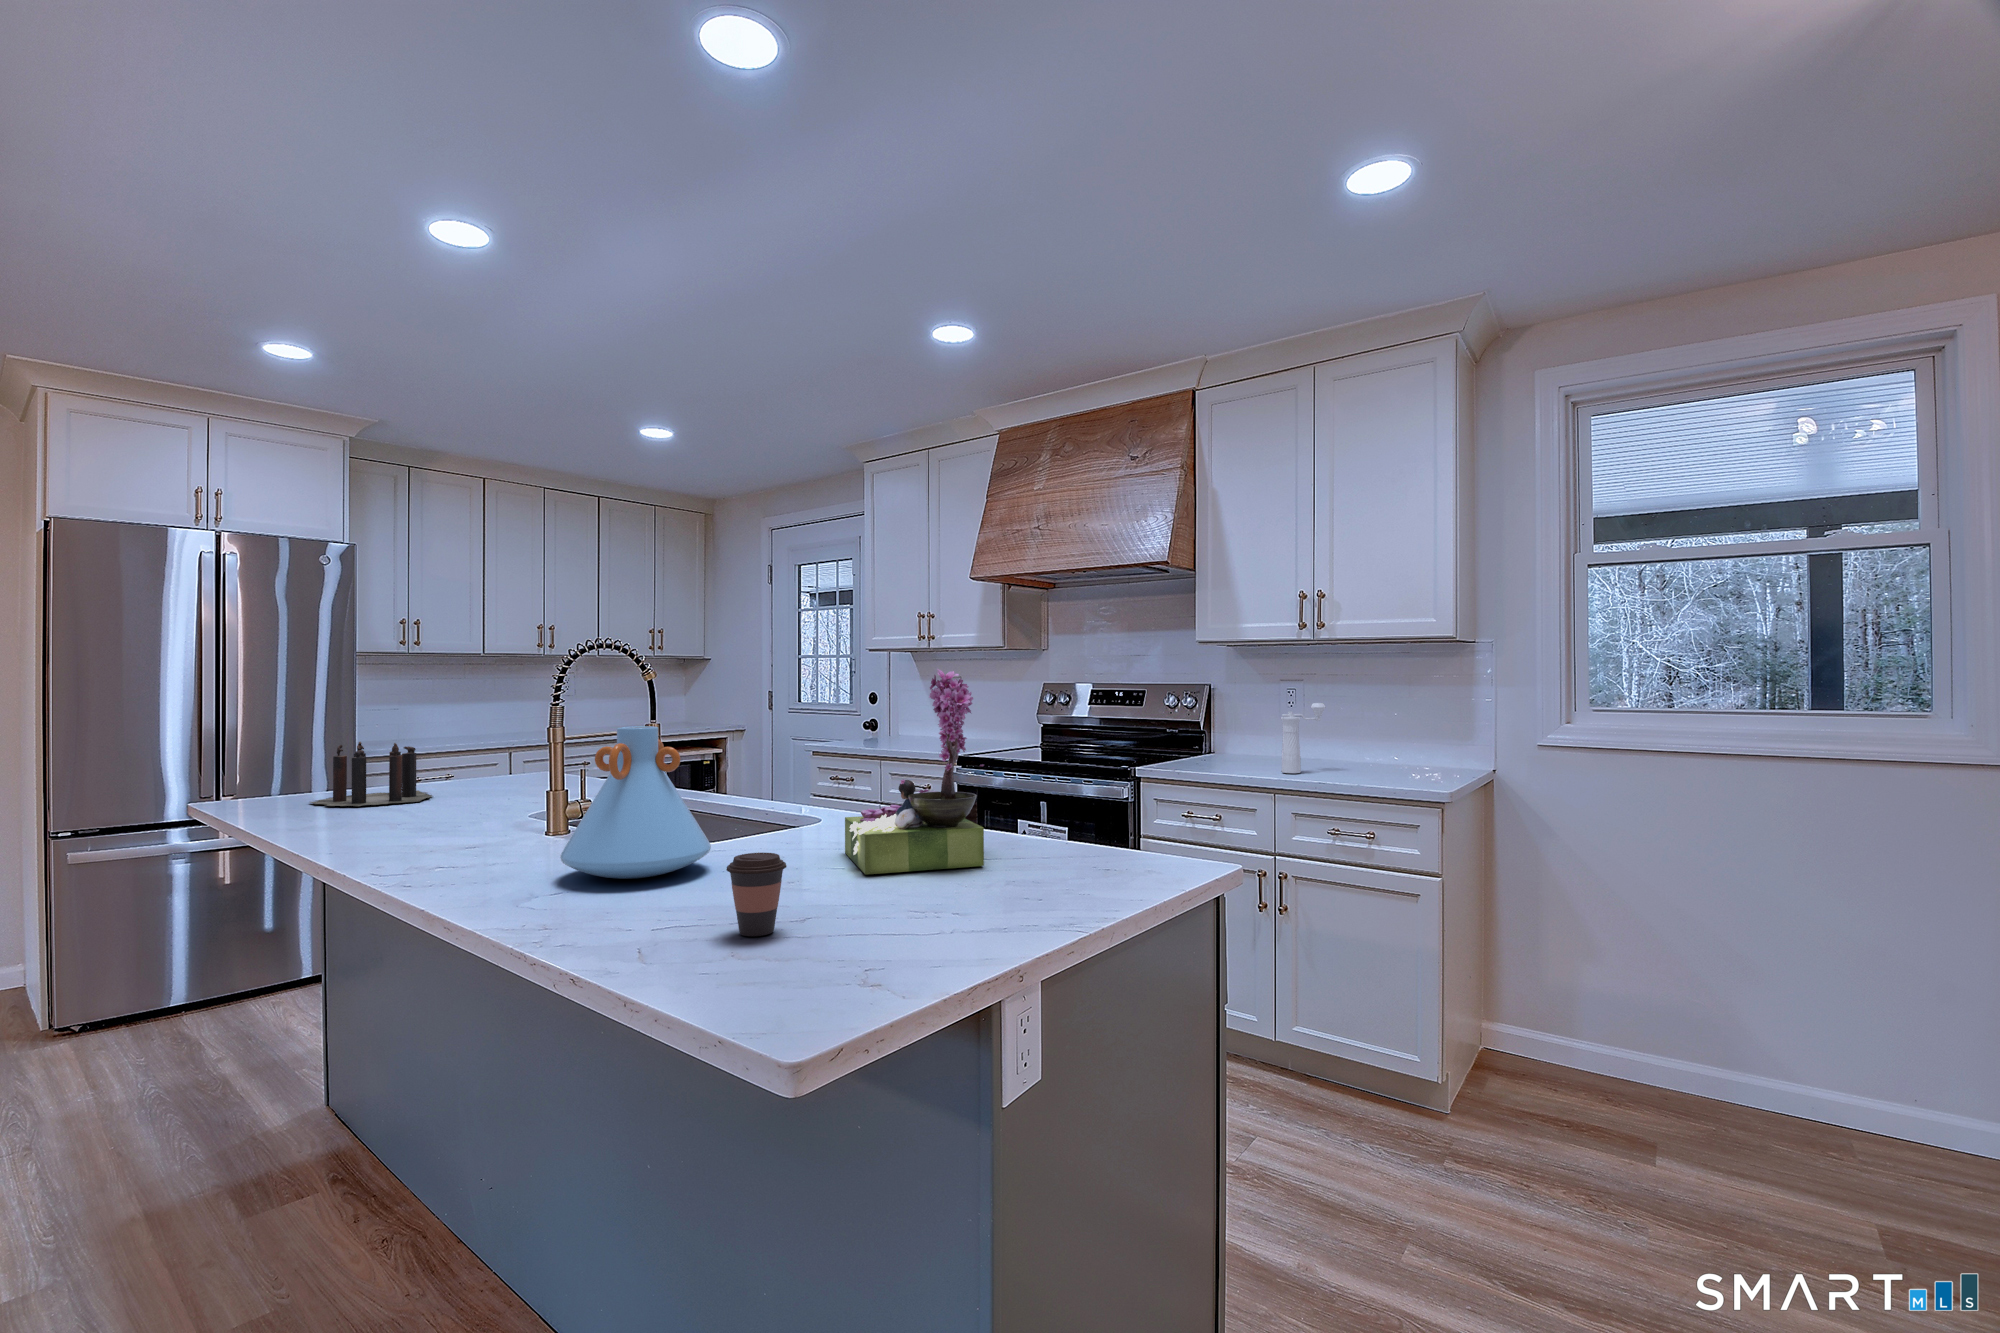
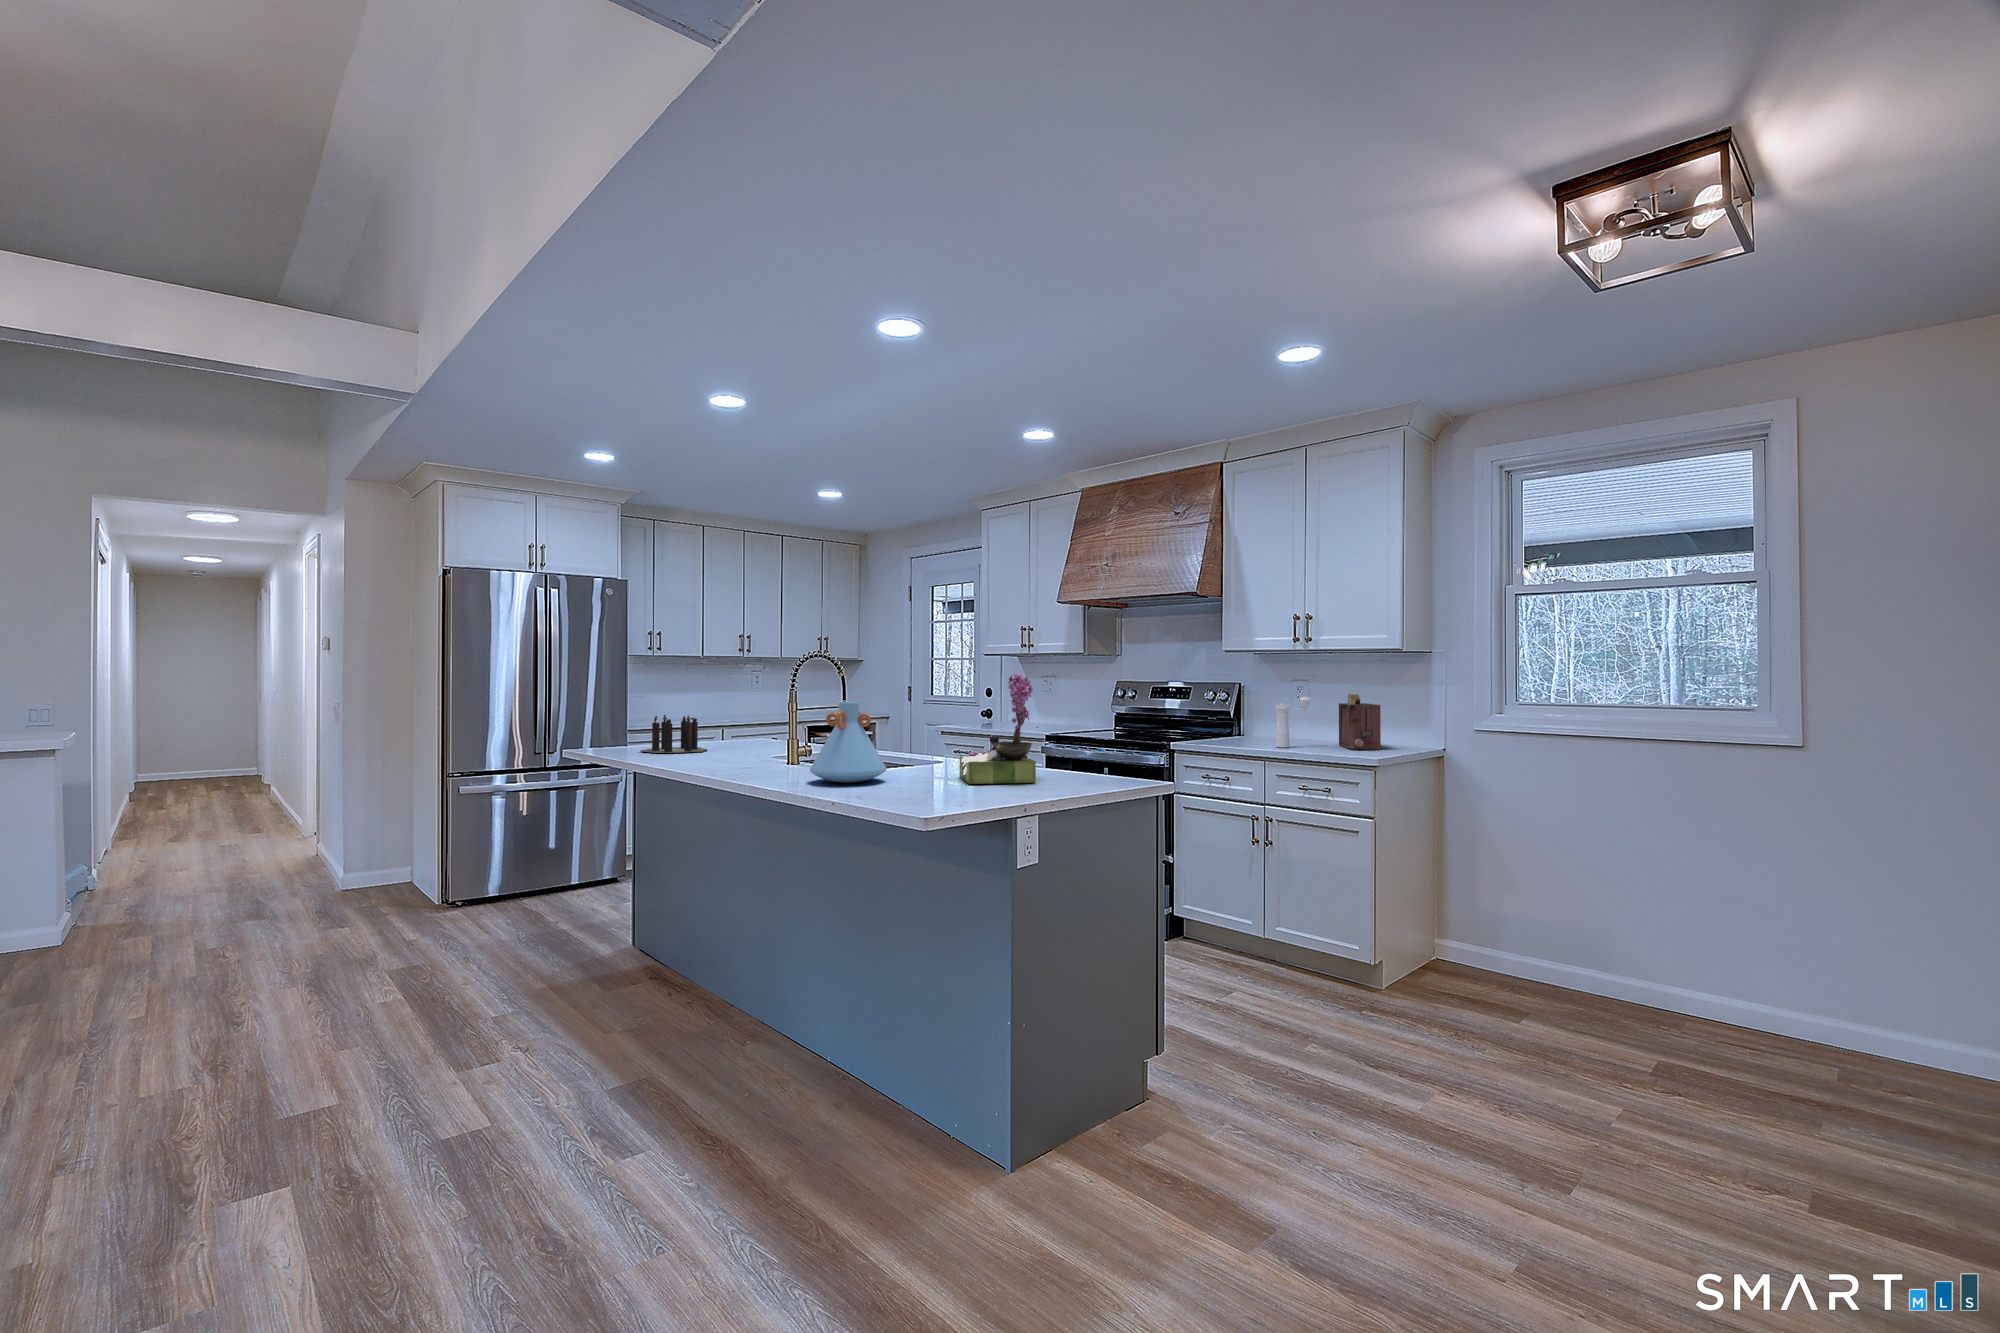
toaster: none [1360,698,1429,775] -> present [1339,694,1381,750]
coffee cup: present [726,853,787,936] -> none [900,762,928,801]

